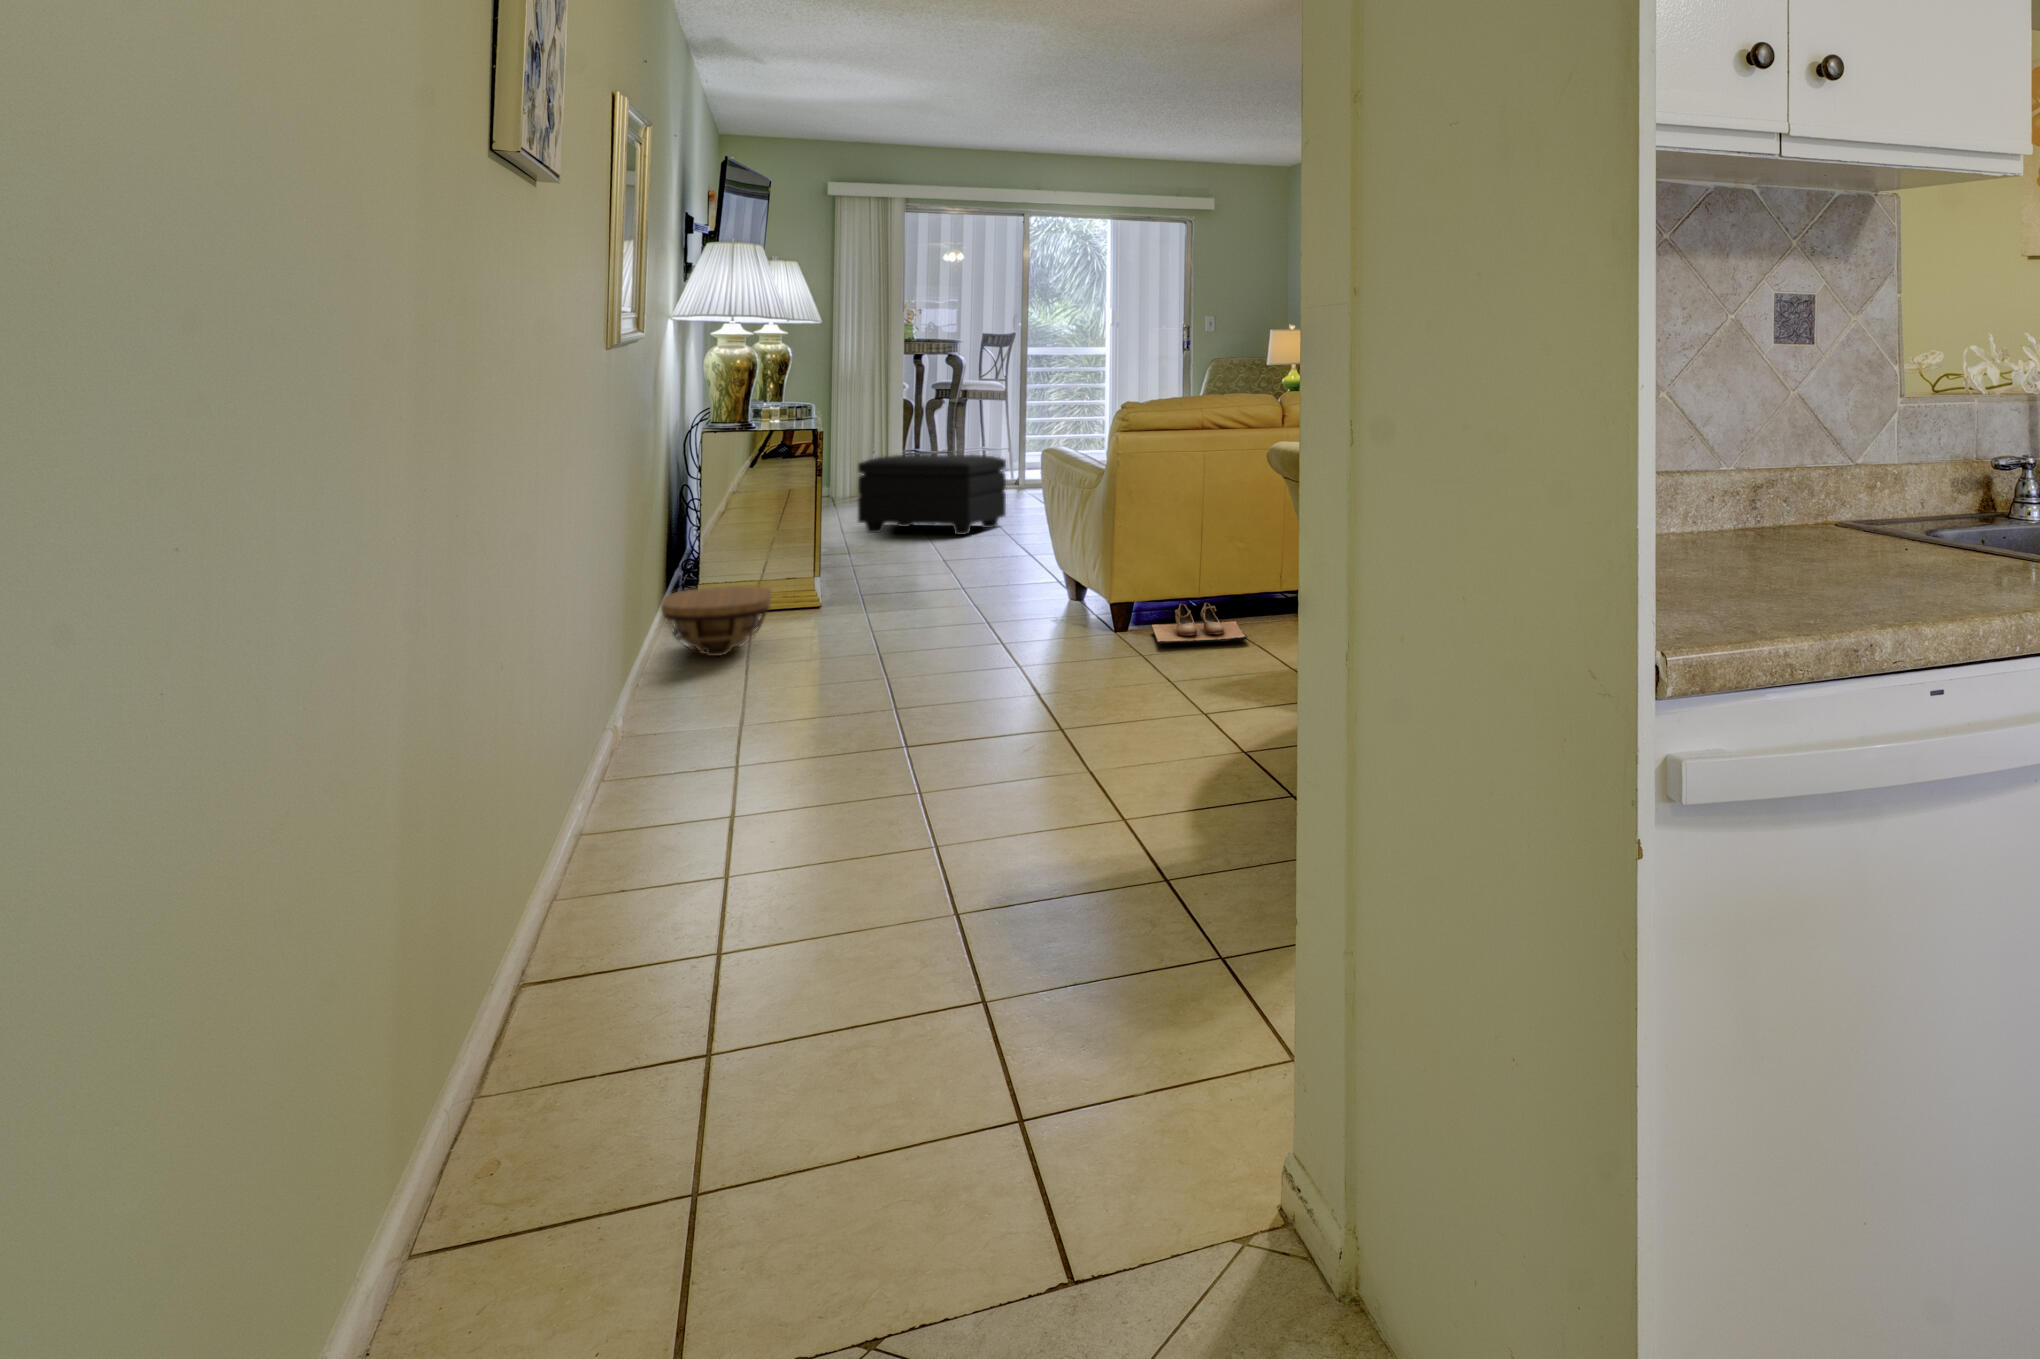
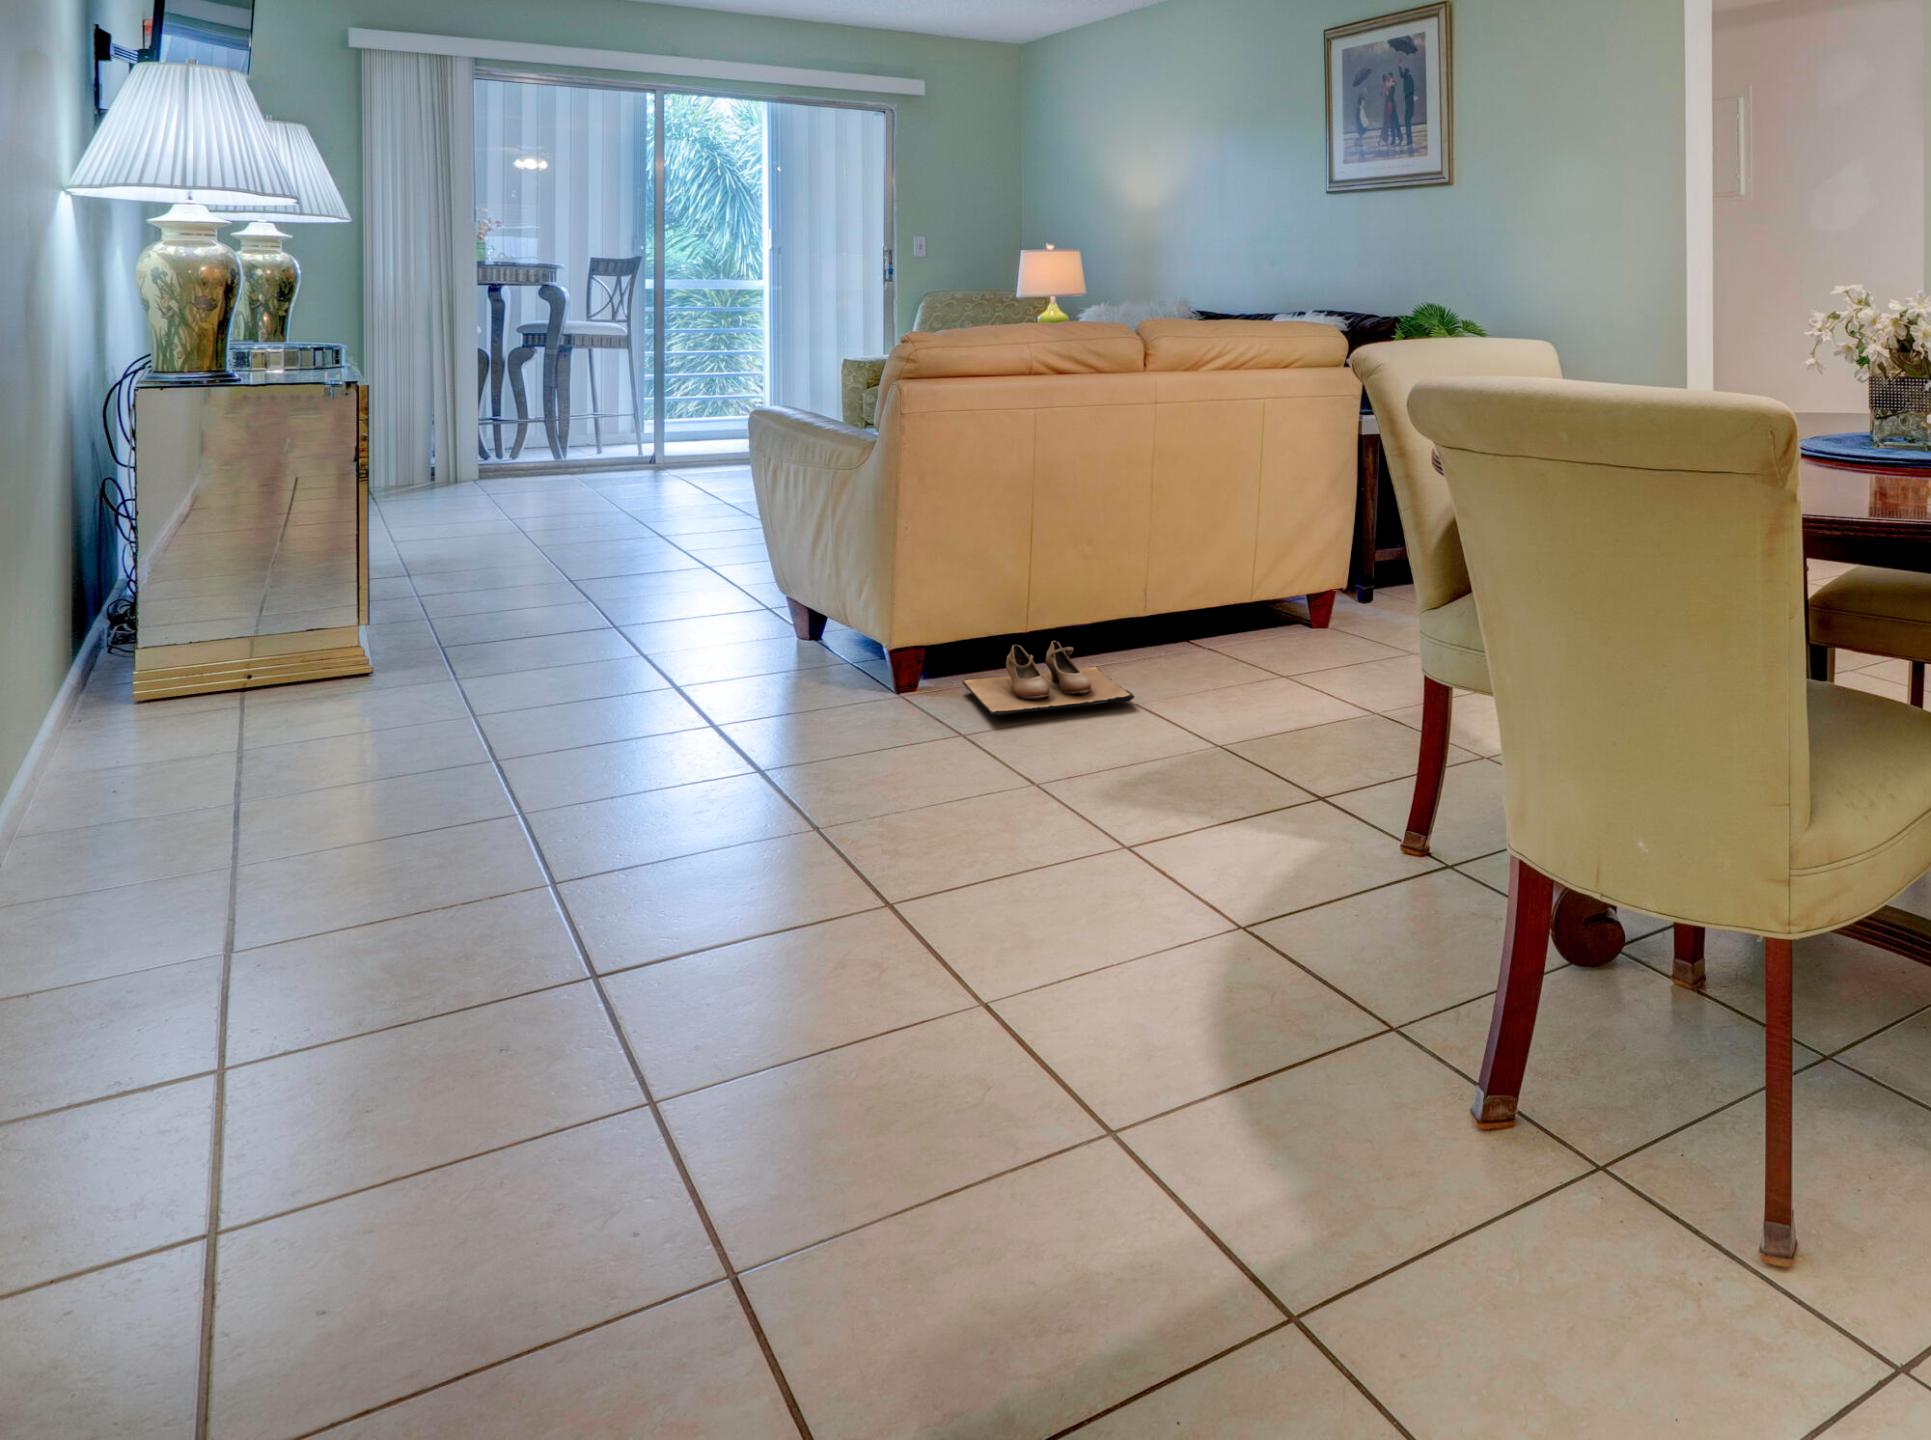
footstool: present [858,454,1006,535] -> none [413,421,649,538]
basket: present [661,586,772,656] -> none [44,651,276,787]

